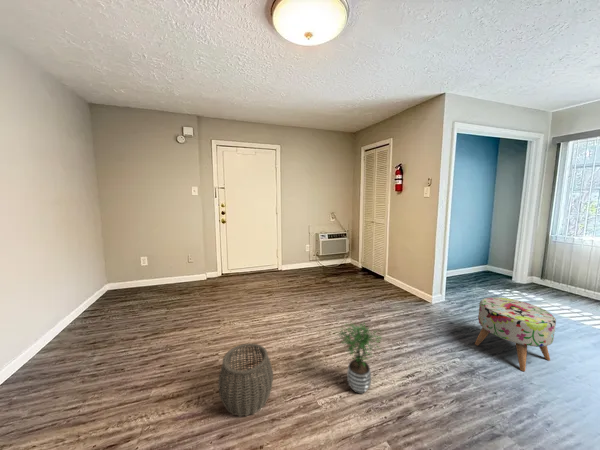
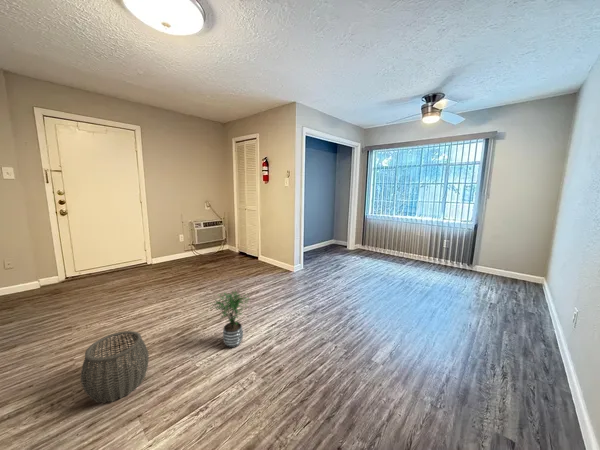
ottoman: present [475,297,556,371] -> none [319,259,359,303]

